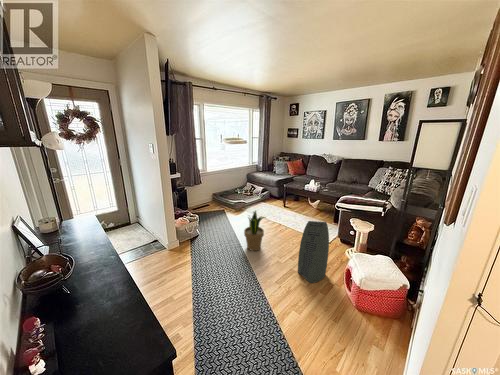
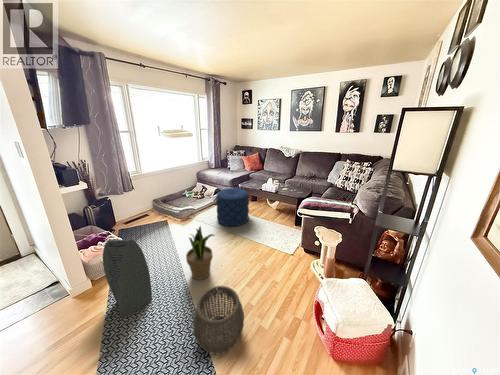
pouf: none [264,187,293,219] -> present [216,188,249,226]
air purifier: present [298,221,329,283] -> present [103,239,152,317]
woven basket: none [253,249,289,293] -> present [193,286,244,355]

